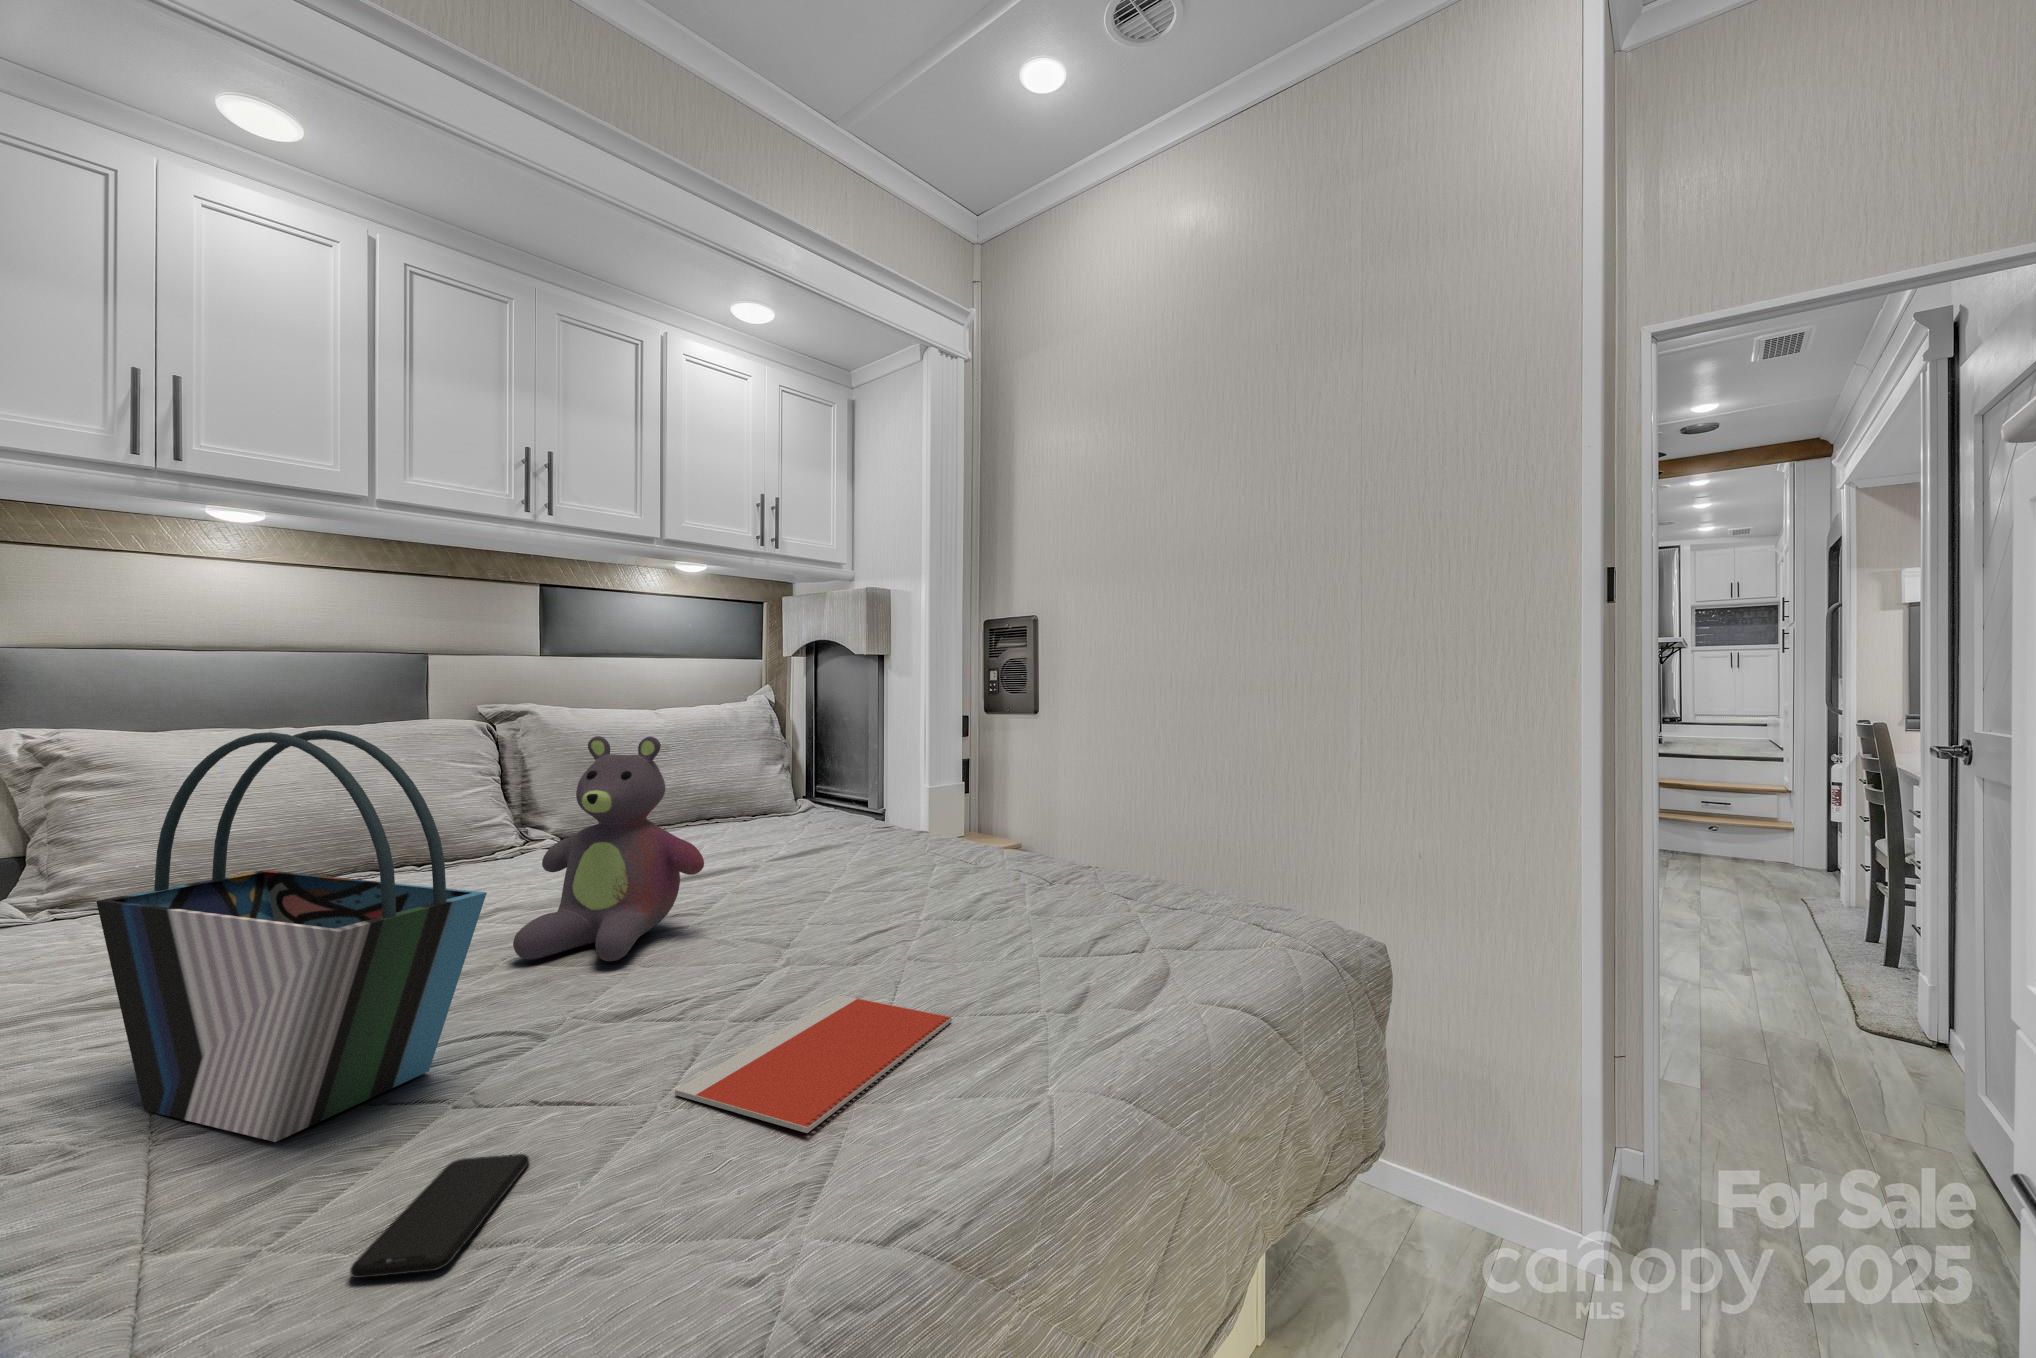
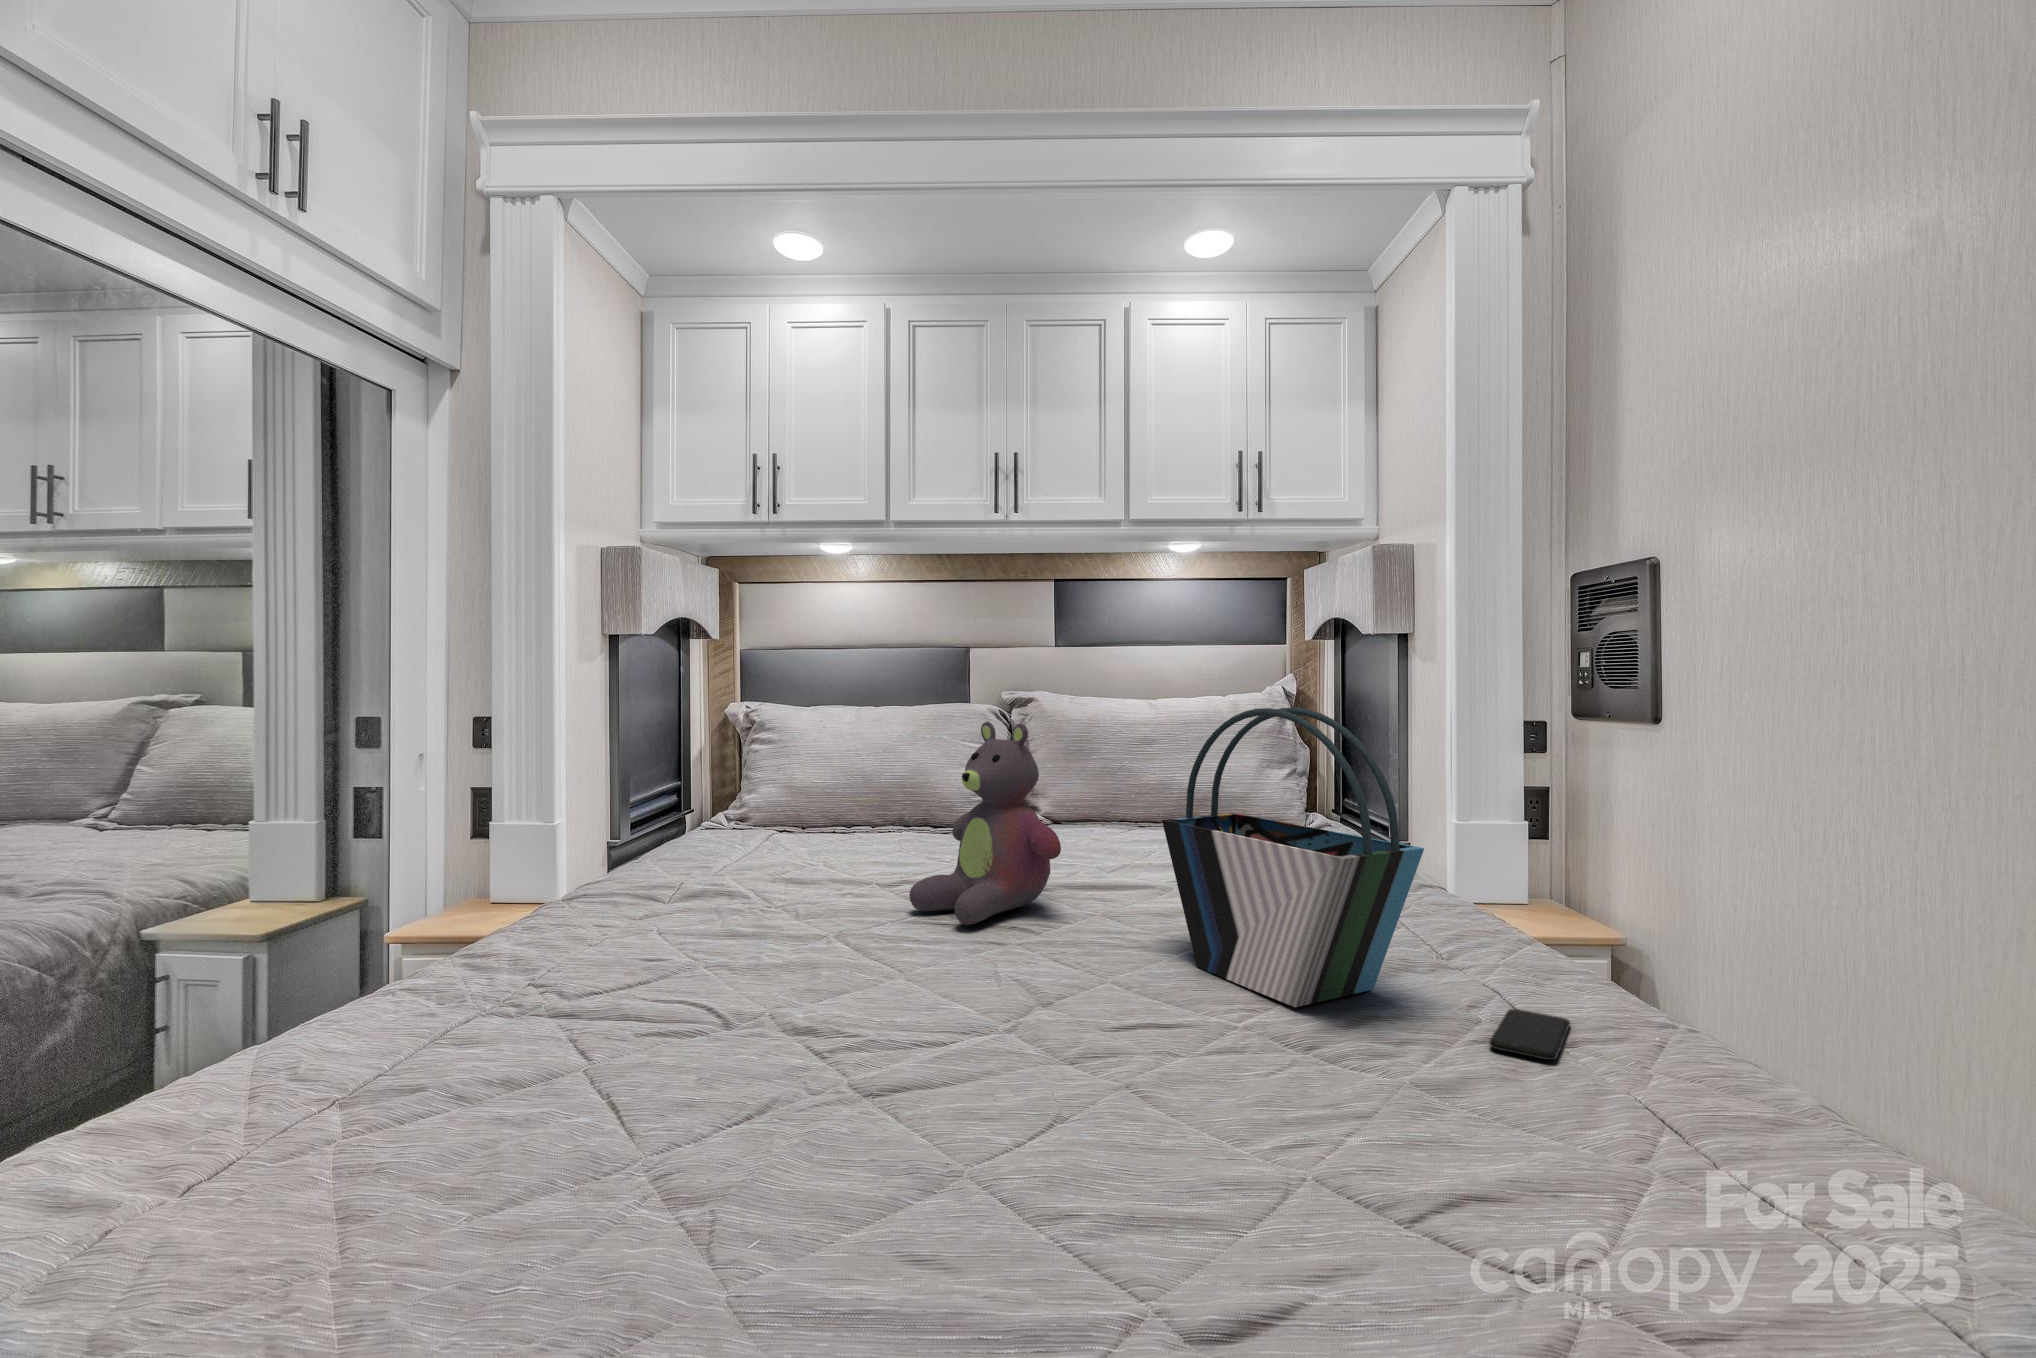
tote bag: present [96,730,487,1142] -> present [1162,707,1424,1007]
notebook: present [675,995,952,1133] -> none [895,999,1174,1092]
smartphone: present [350,1154,529,1278] -> present [1489,1009,1570,1060]

